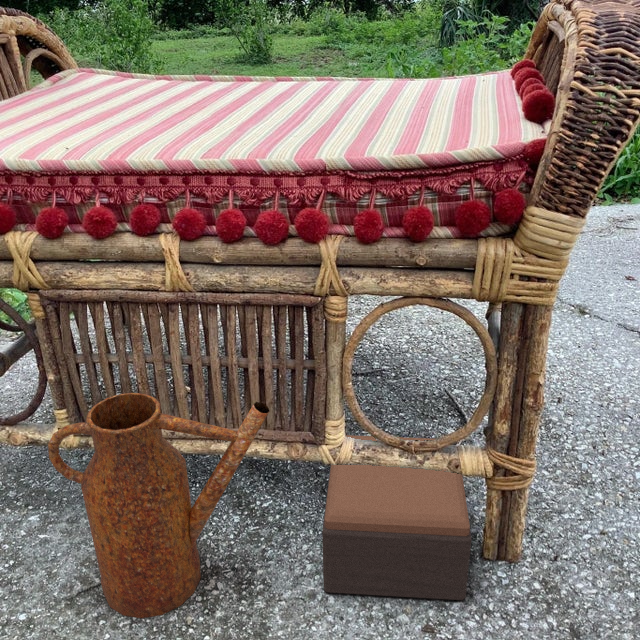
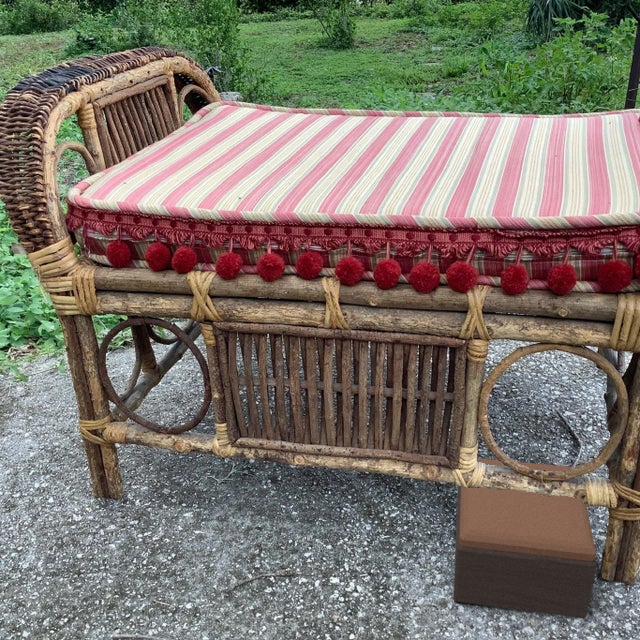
watering can: present [48,393,269,618] -> none [220,416,416,613]

